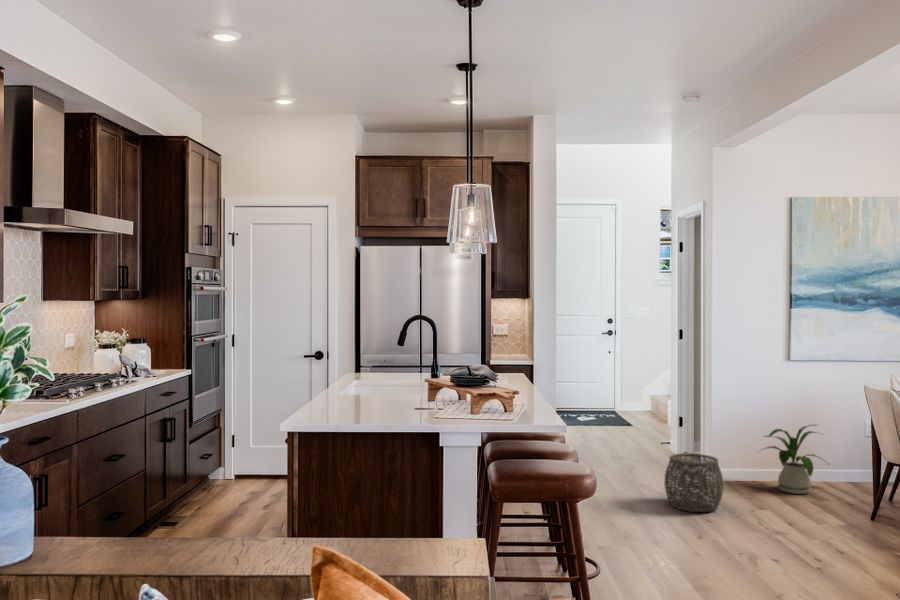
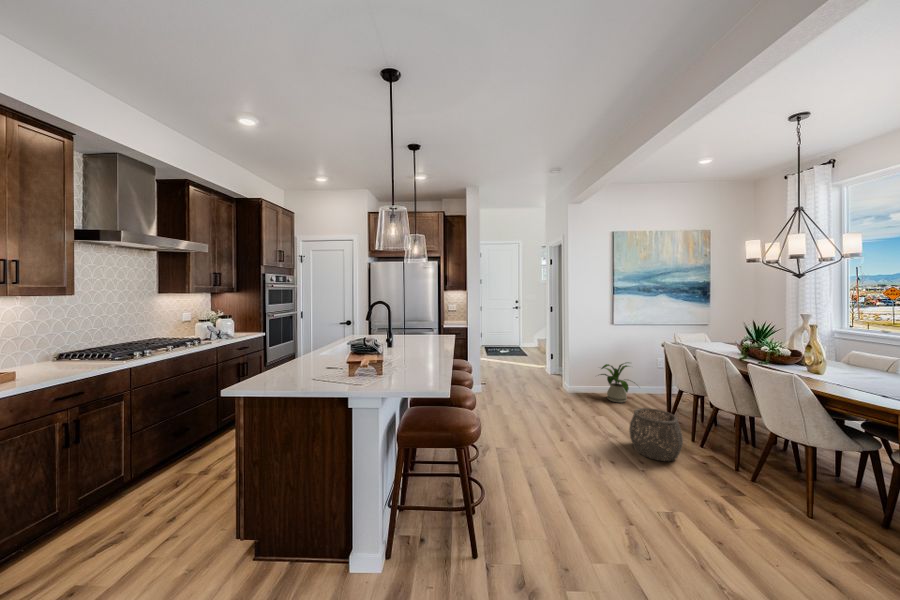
woven basket: present [664,453,724,512] -> present [629,408,683,461]

